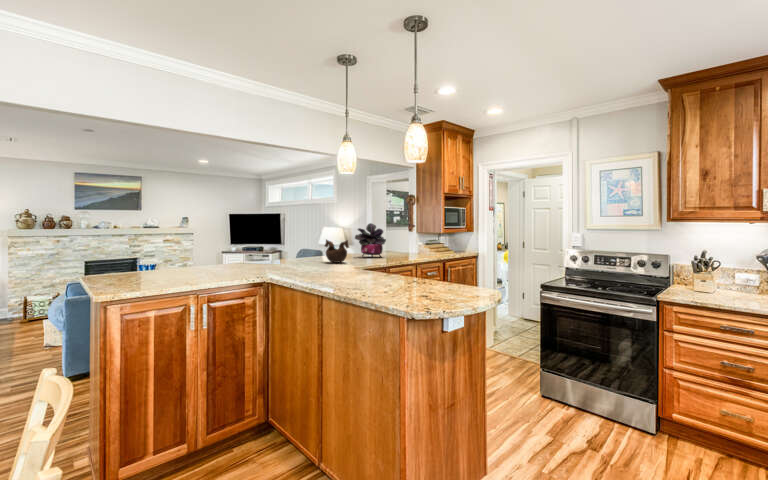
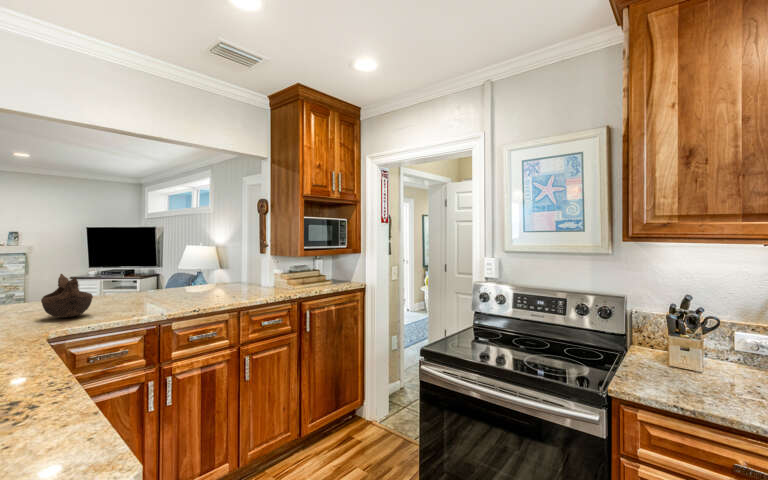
potted plant: present [355,223,386,257] -> none [151,242,206,298]

